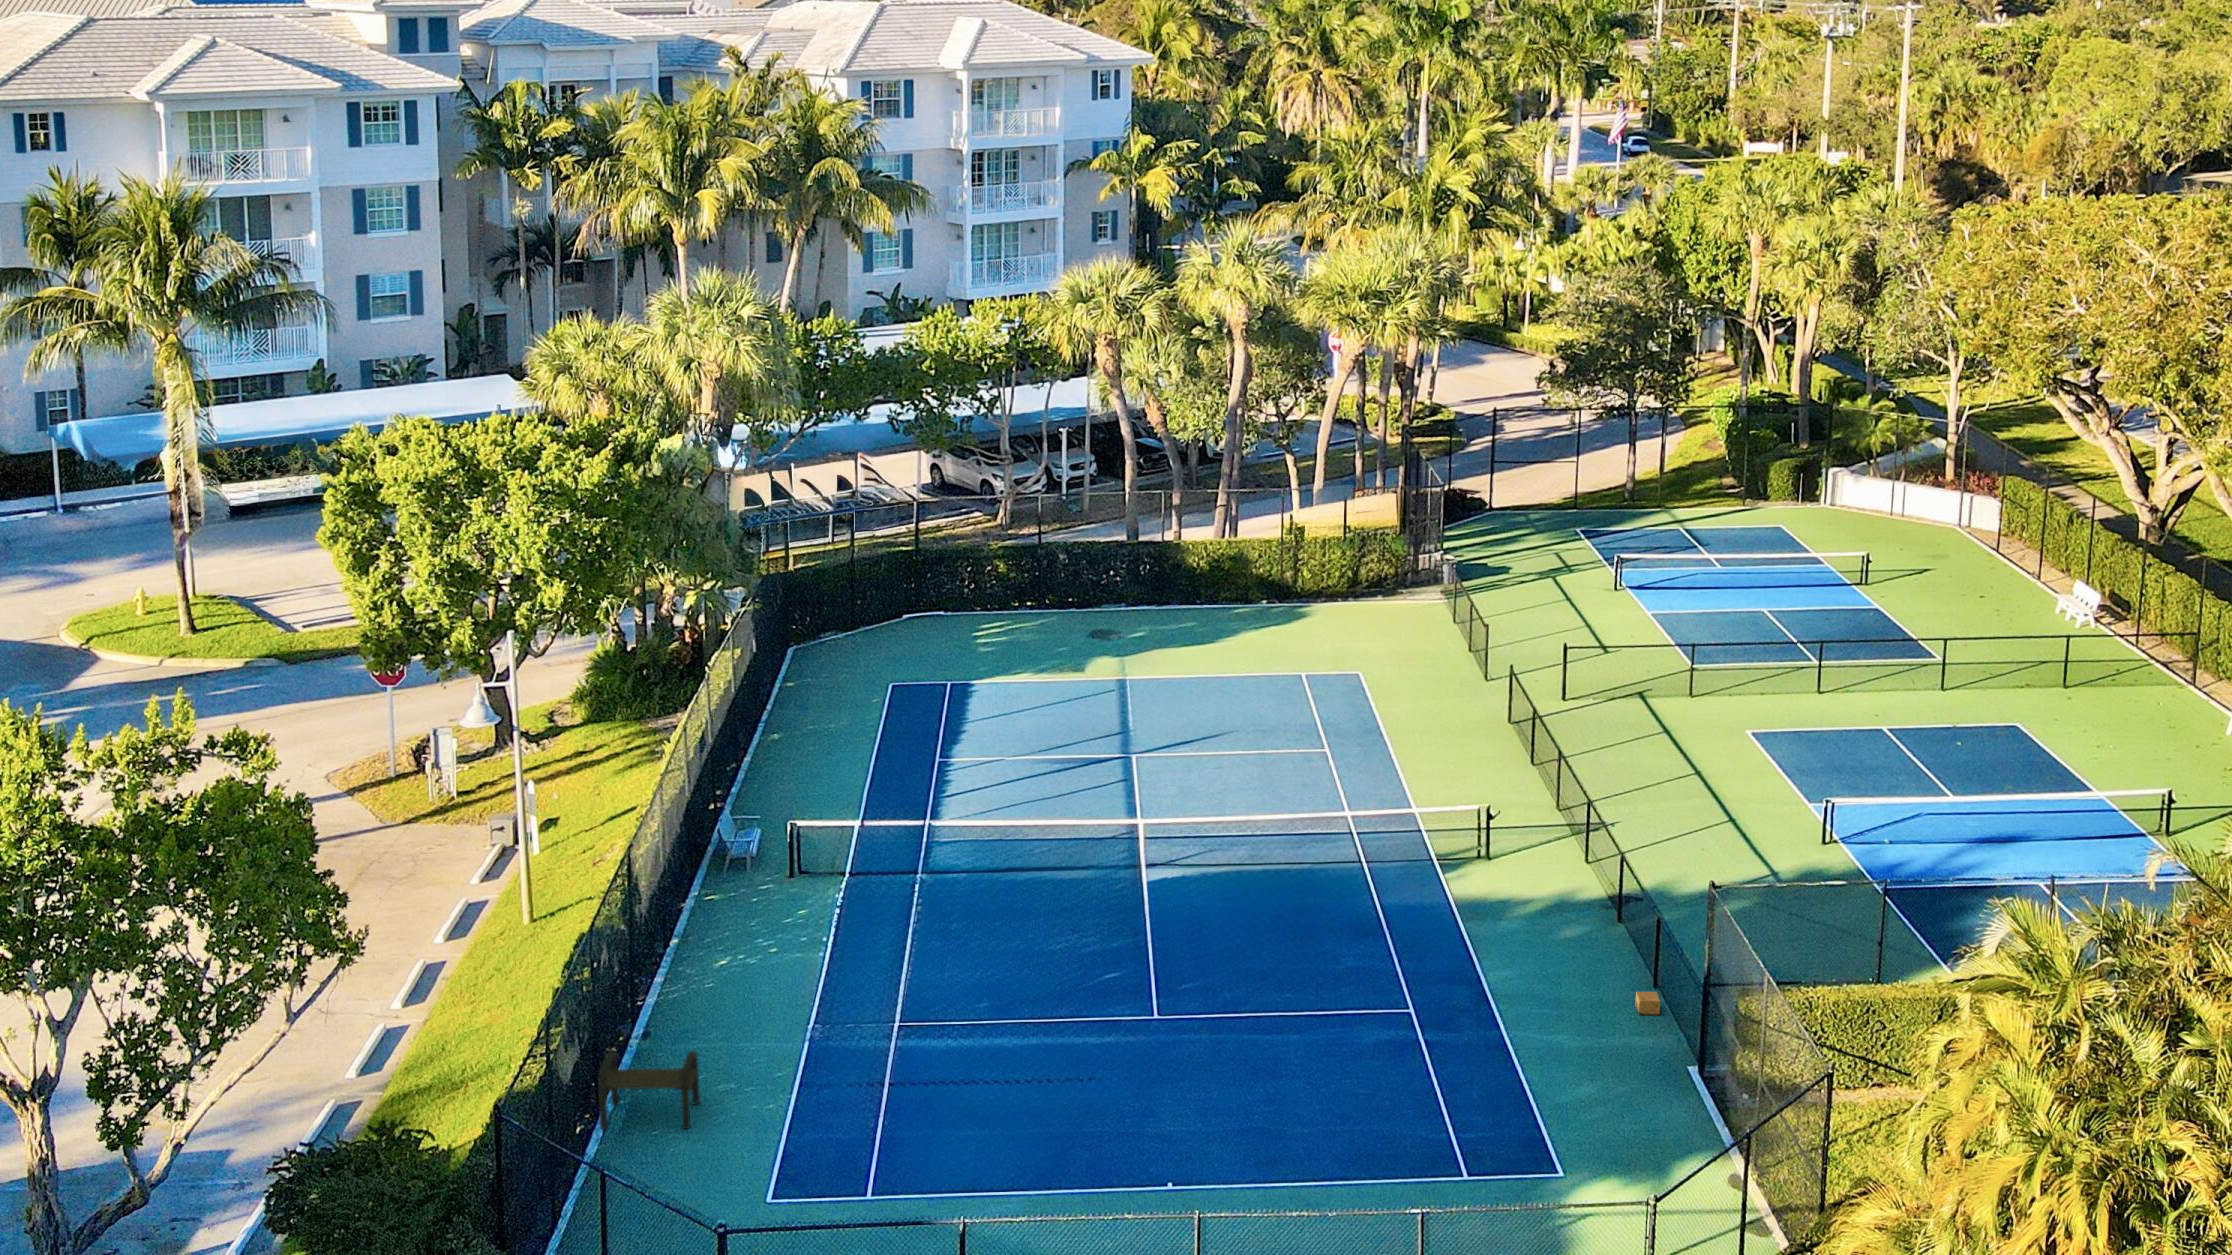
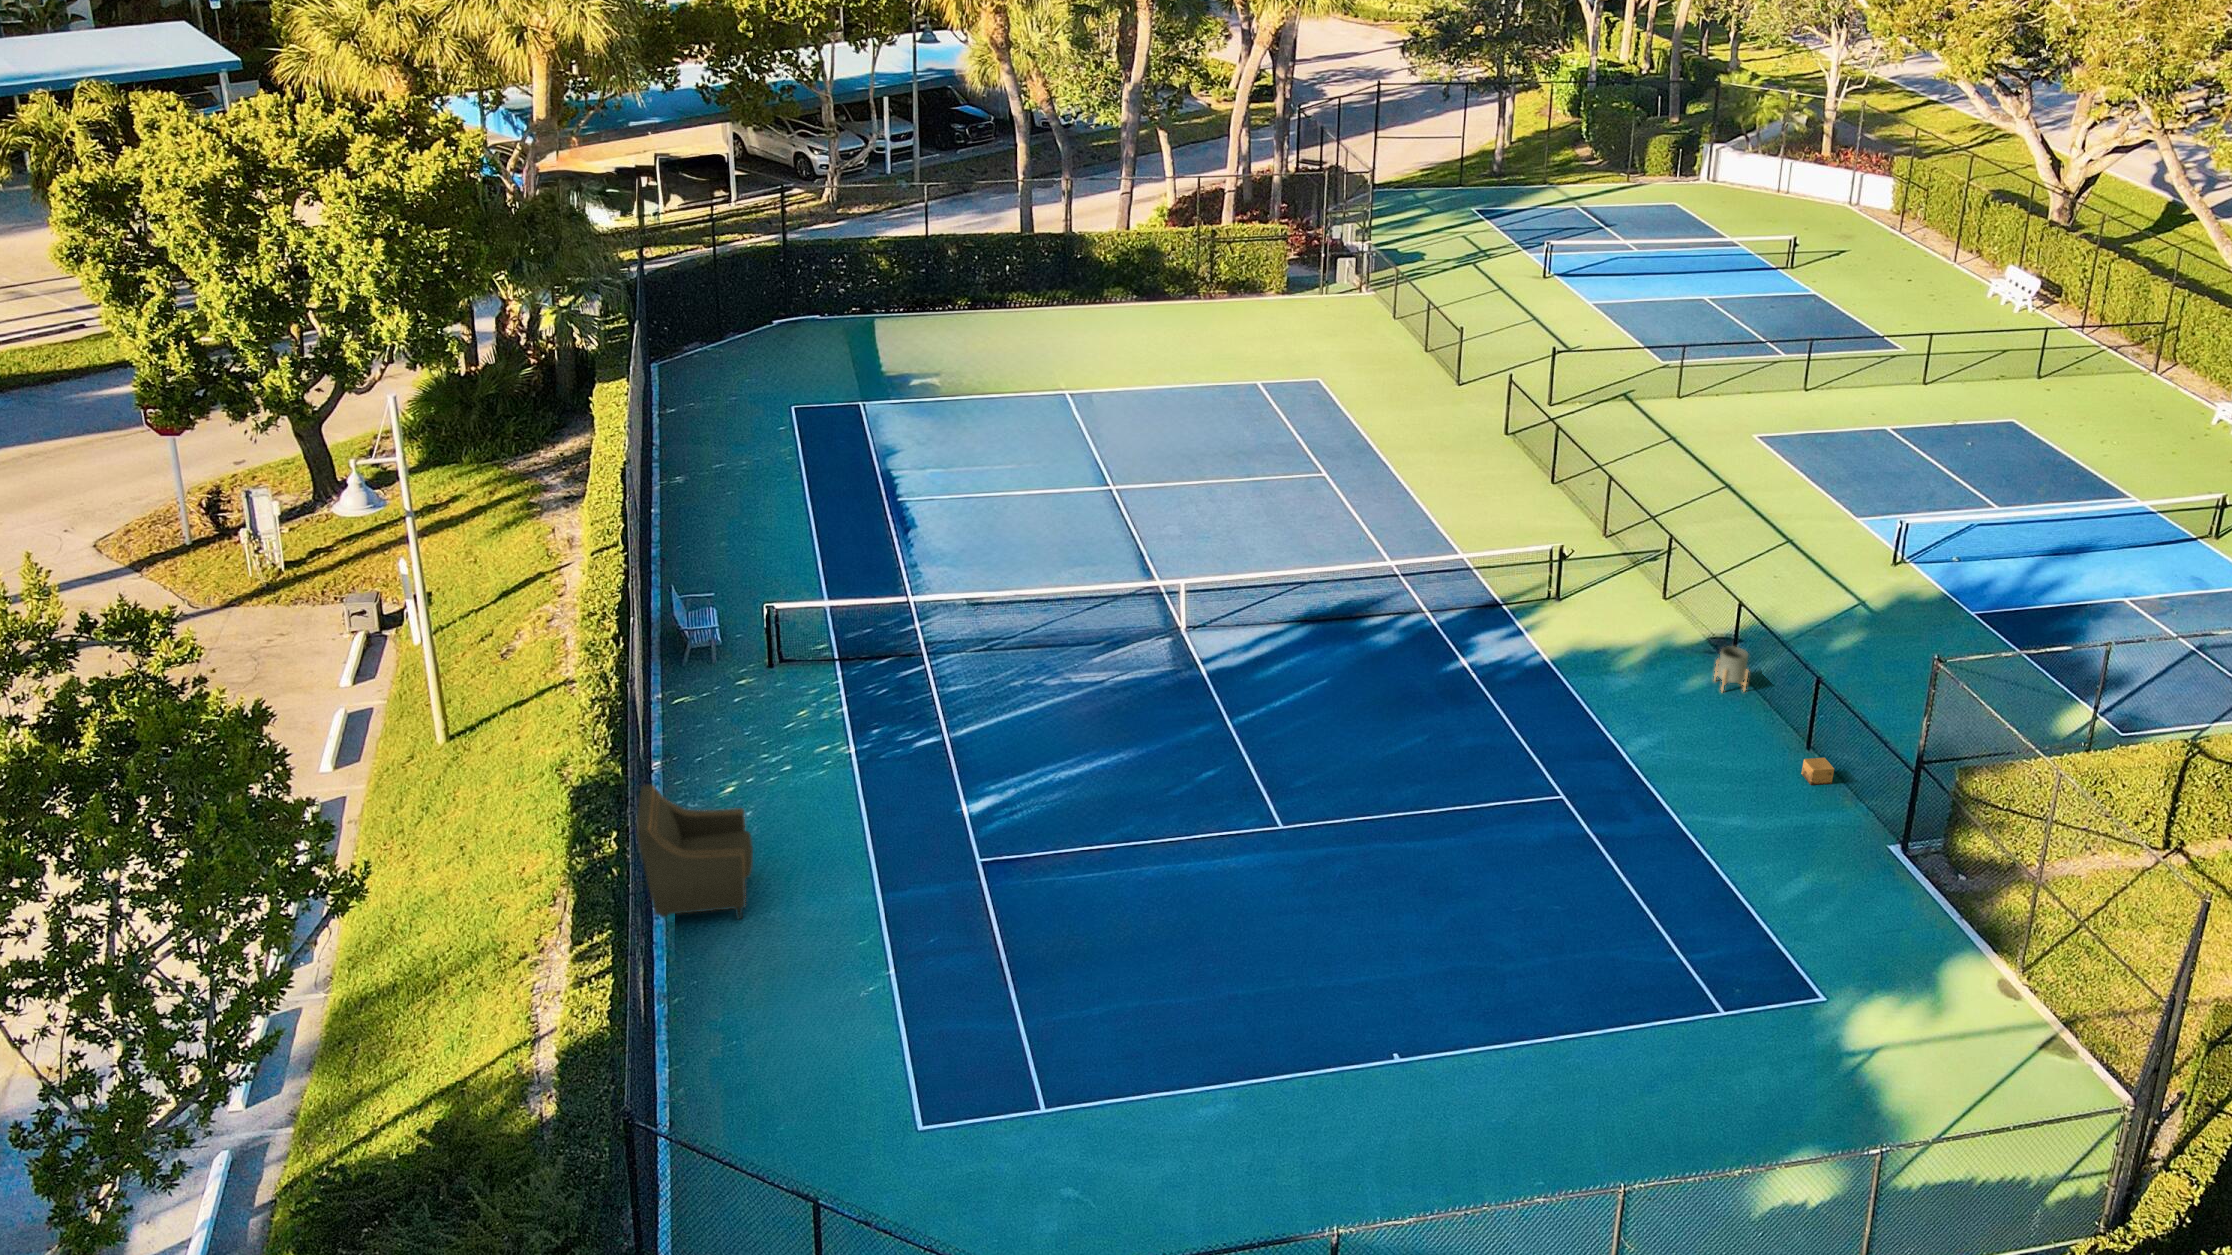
planter: none [1595,897,1622,939] -> present [1714,646,1748,690]
chair: none [629,938,724,1050] -> present [636,785,753,919]
bench: present [599,1051,700,1130] -> none [640,938,767,1051]

